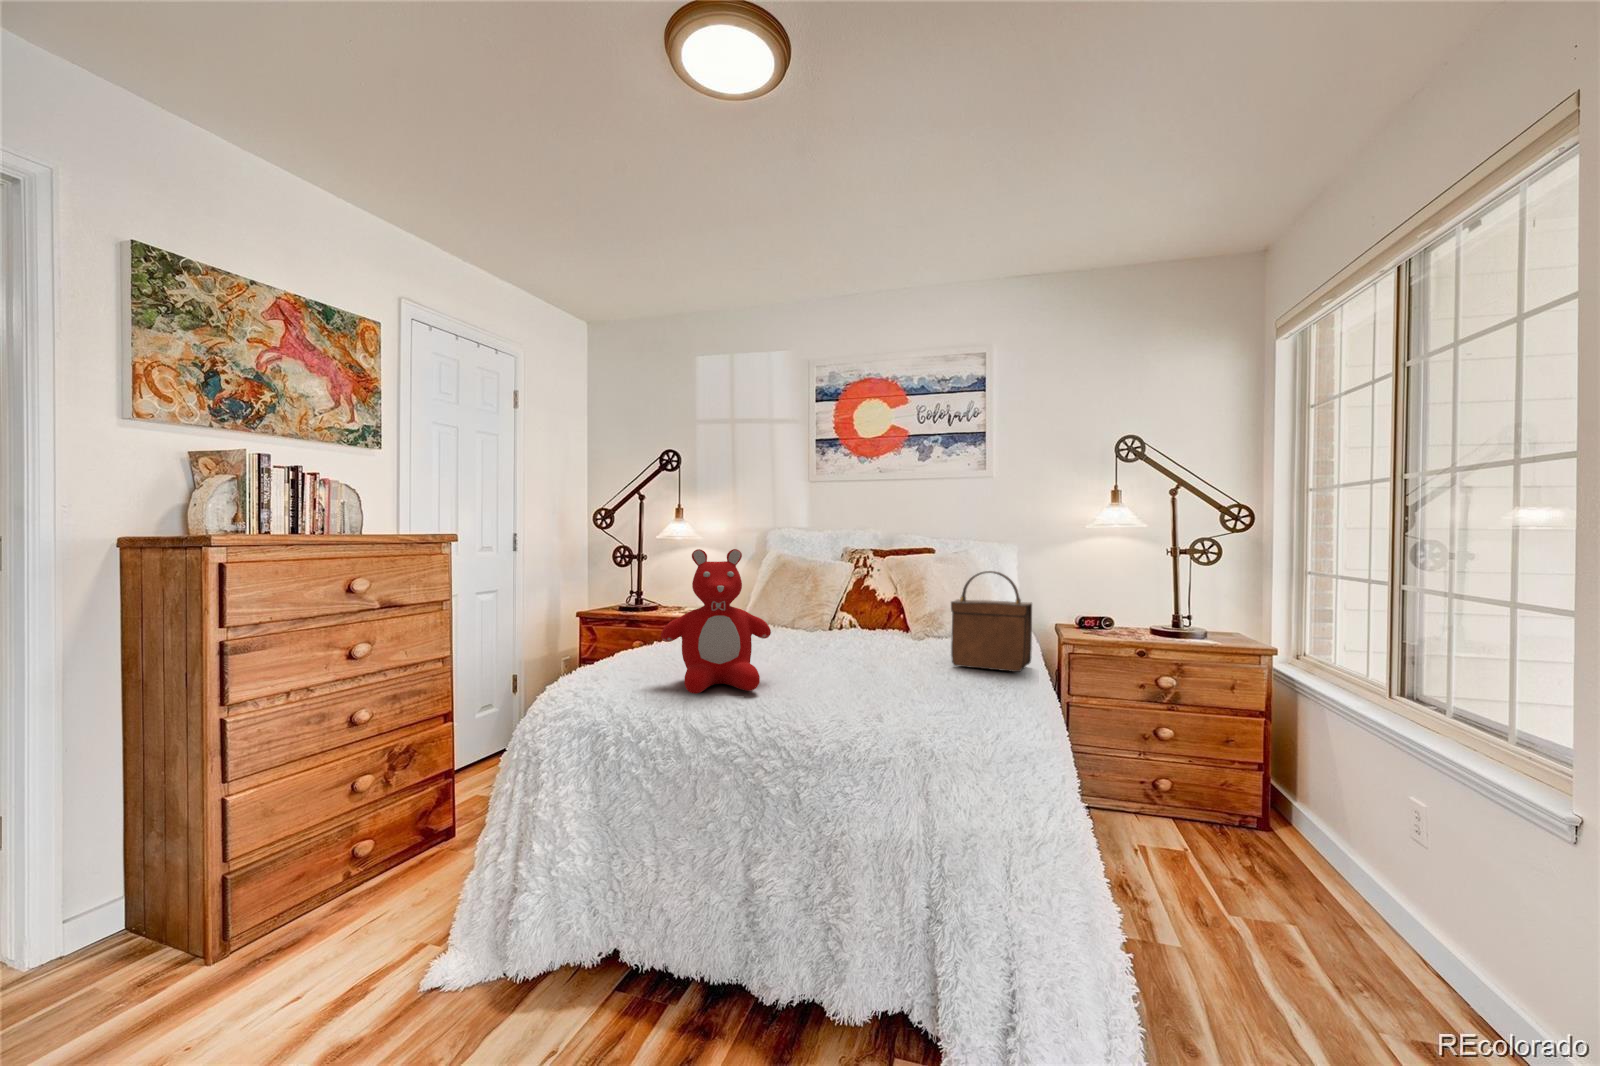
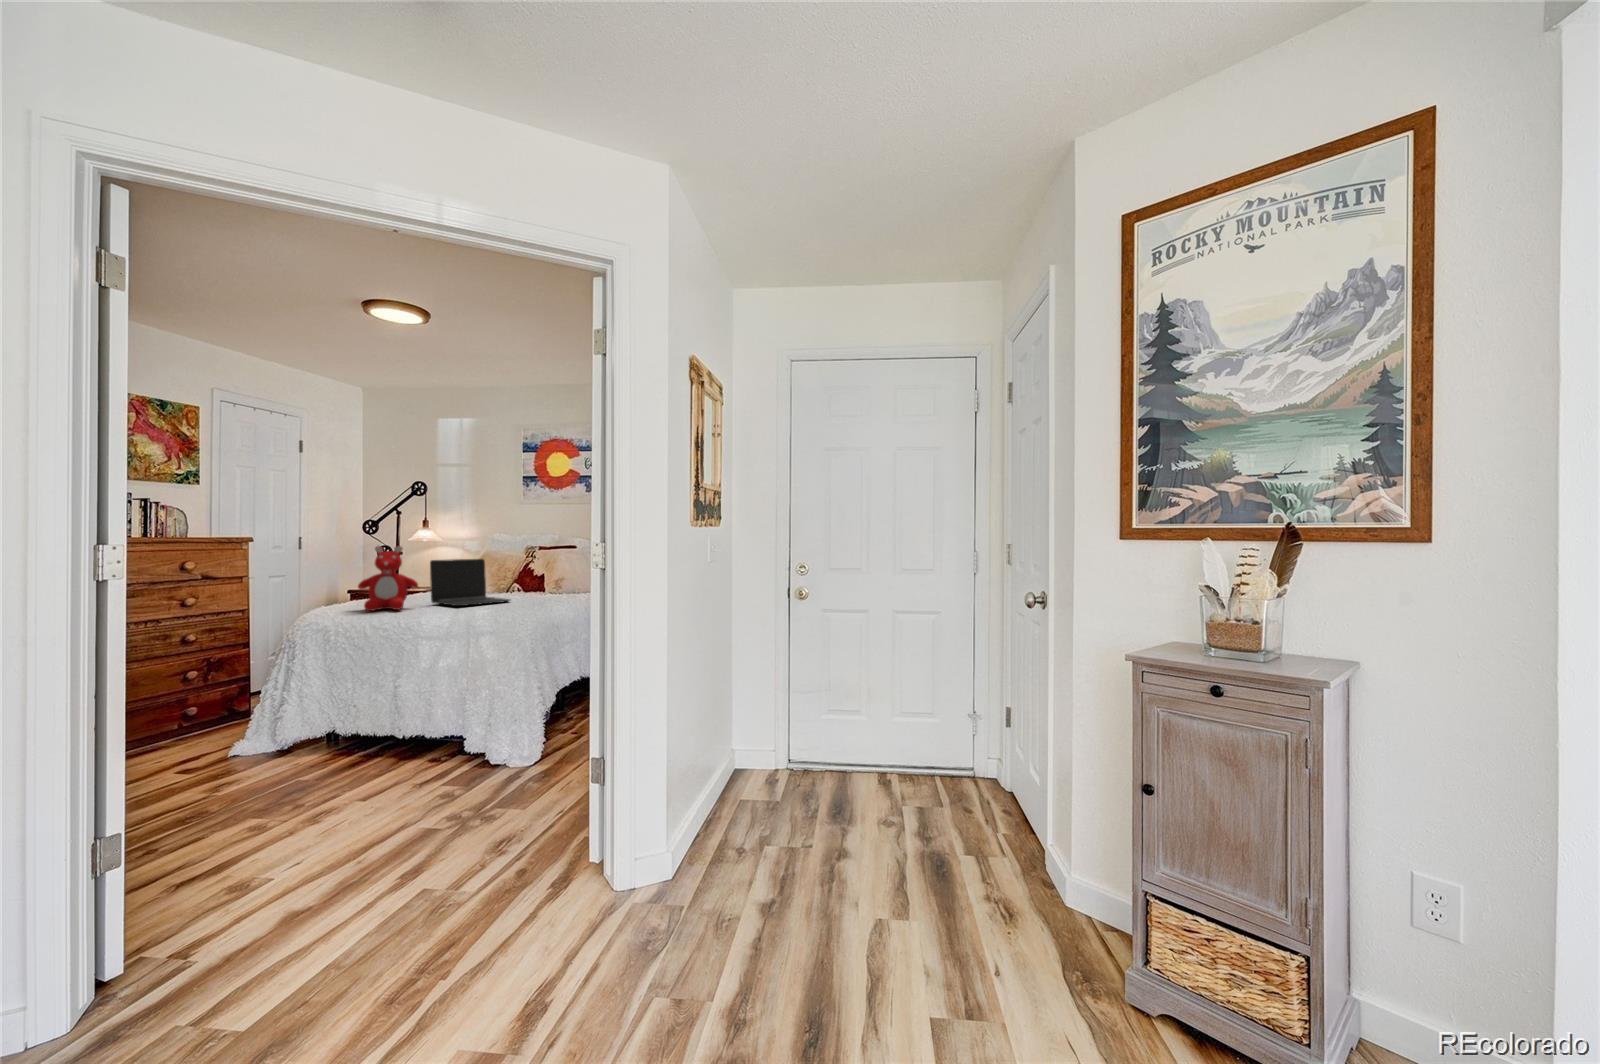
handbag: present [951,571,1032,672] -> none [523,557,563,604]
laptop: none [778,573,921,678] -> present [430,559,510,606]

